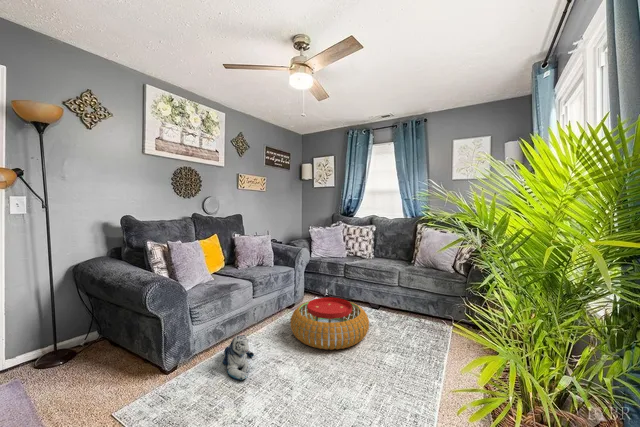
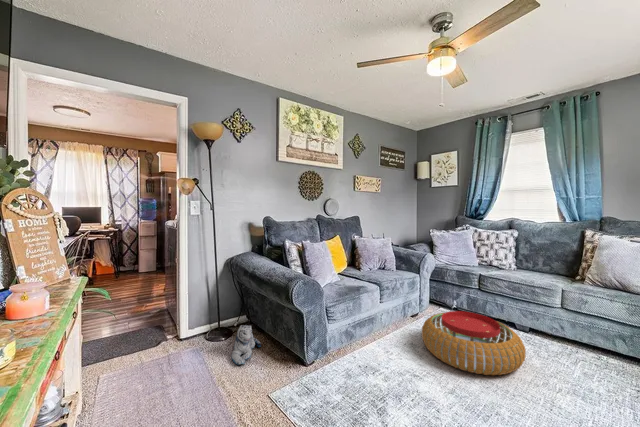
plush toy: present [223,335,254,381] -> present [231,325,261,365]

